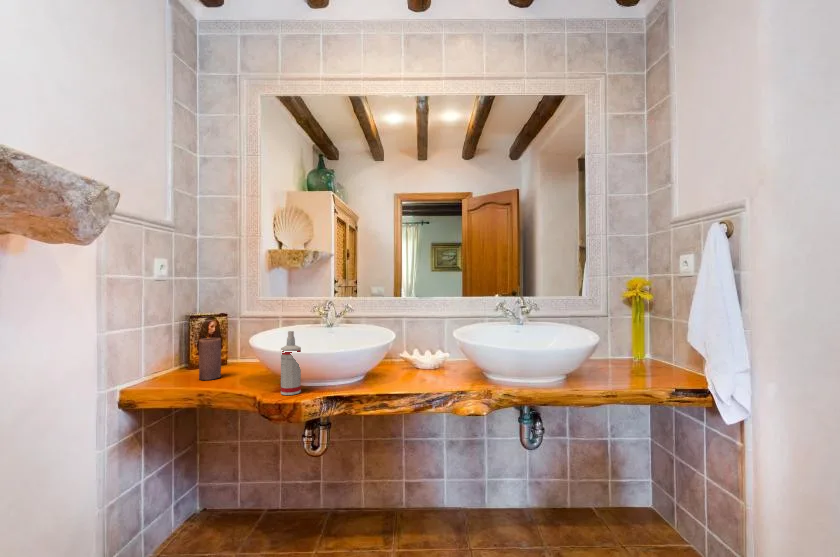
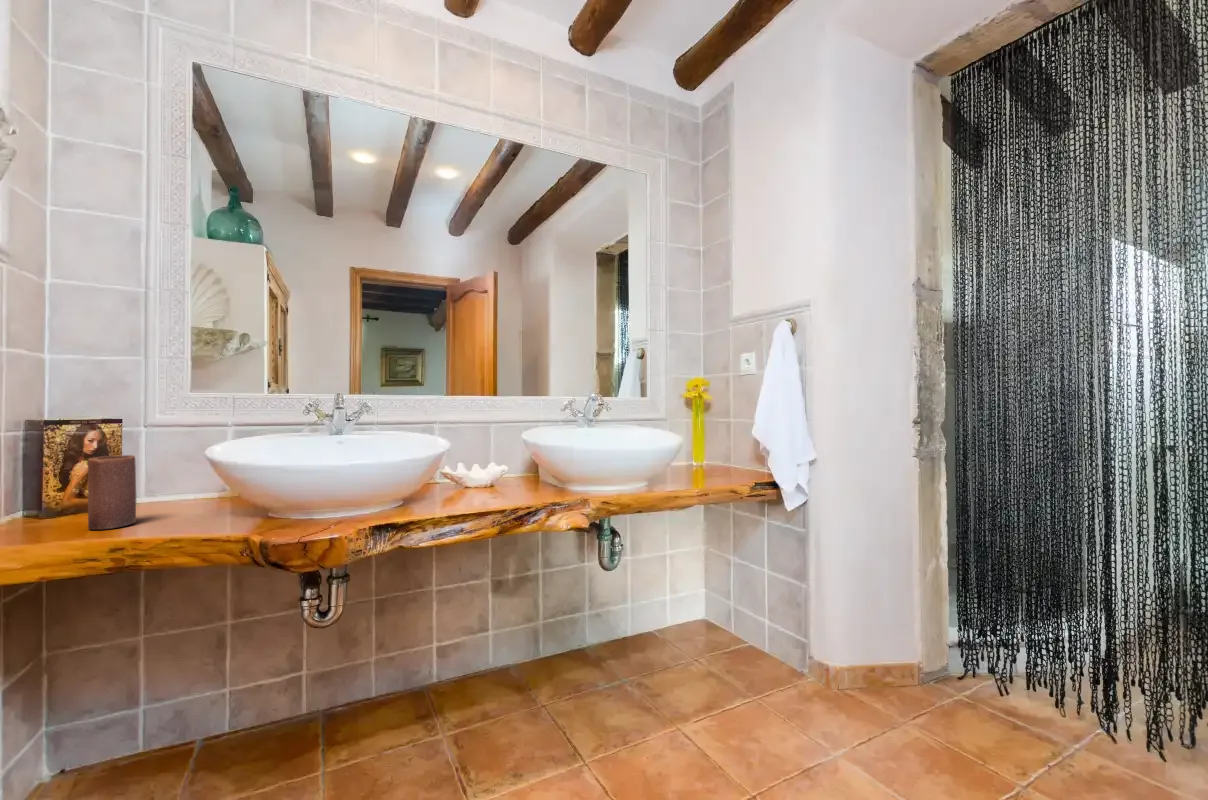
spray bottle: present [281,331,301,395] -> none [292,433,326,531]

